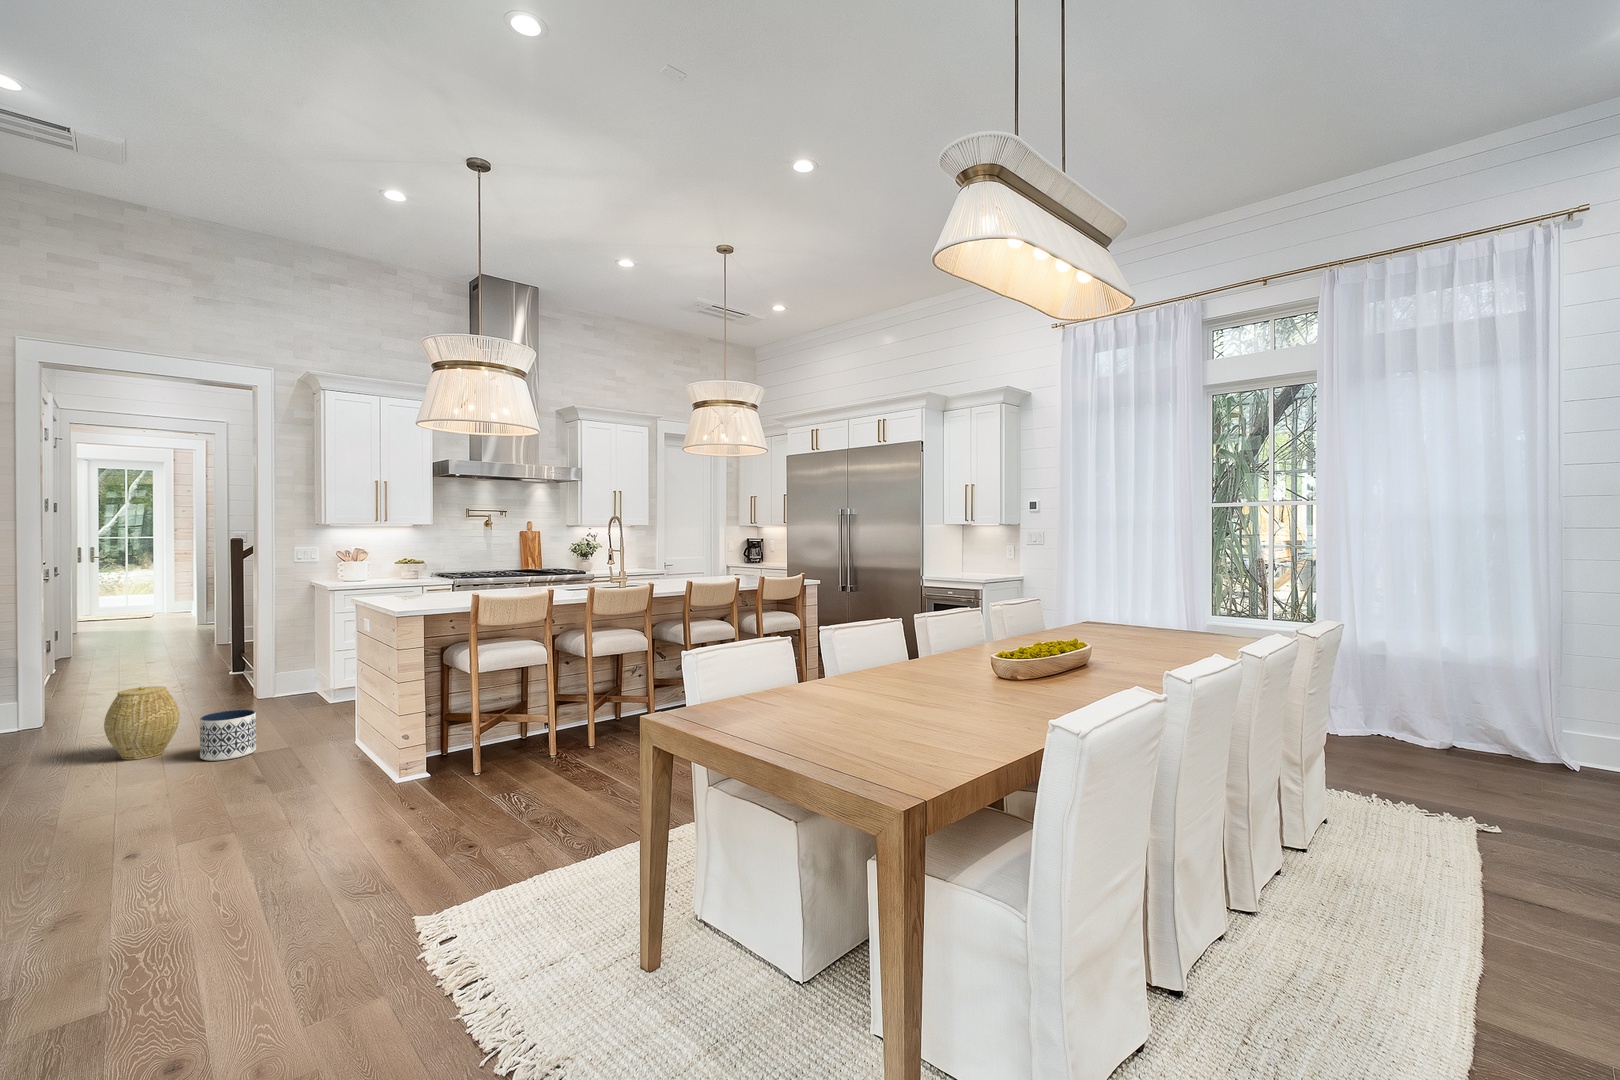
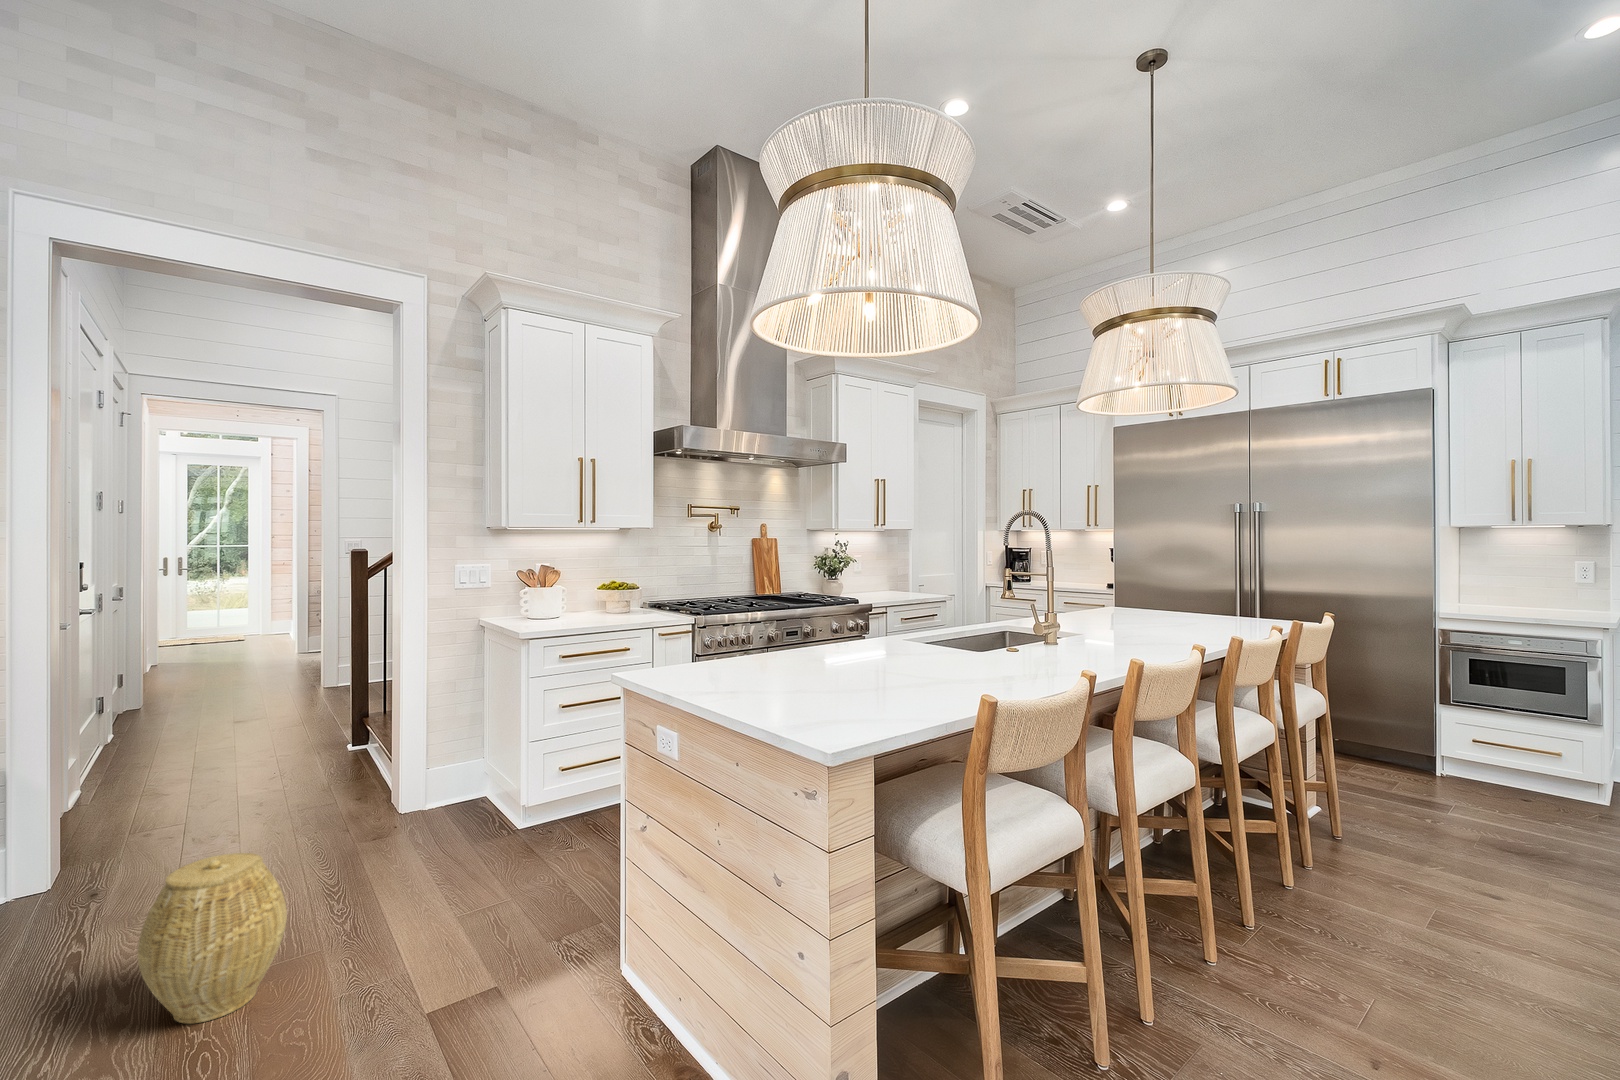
planter: present [200,710,256,761] -> none [328,903,435,1037]

